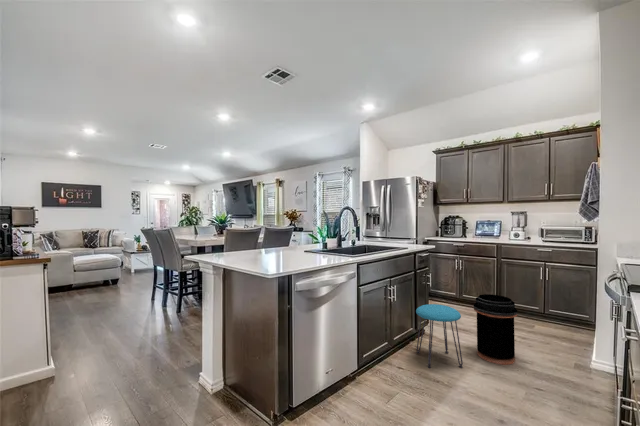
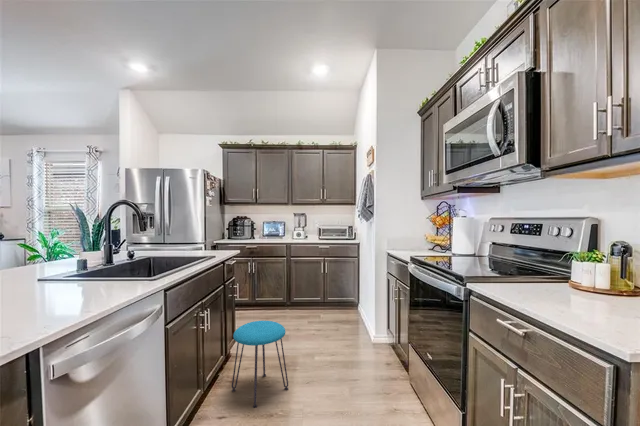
trash can: present [474,294,517,364] -> none [289,296,328,369]

